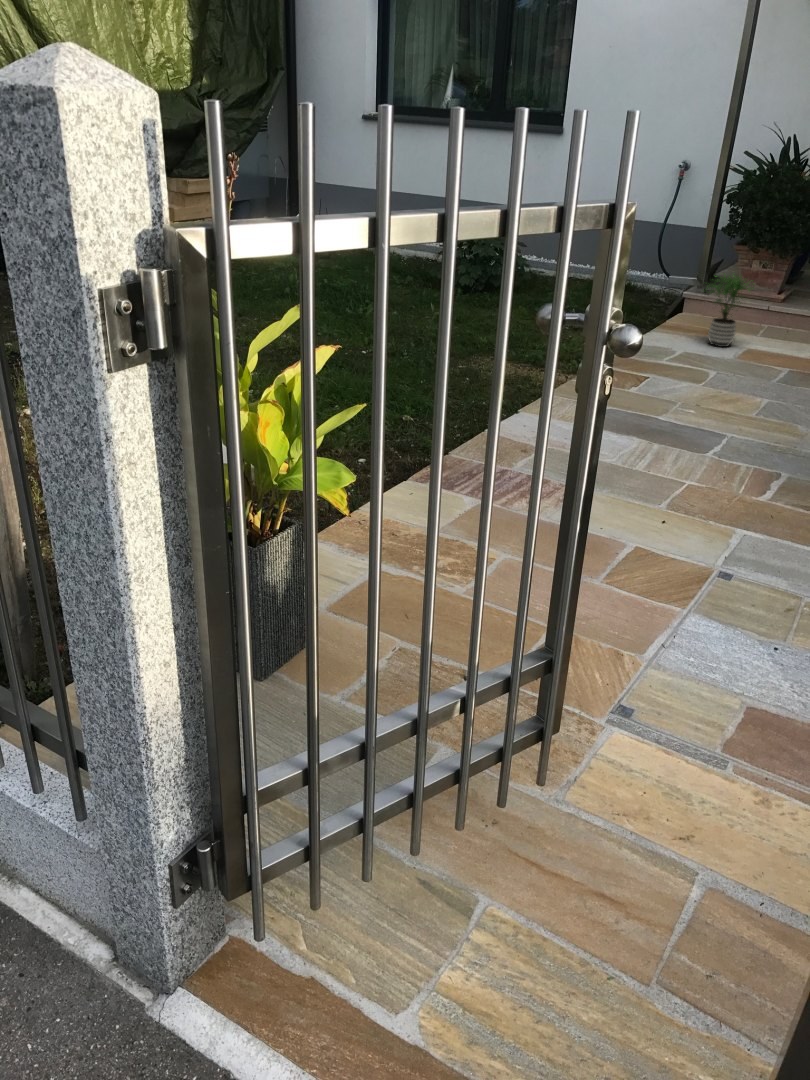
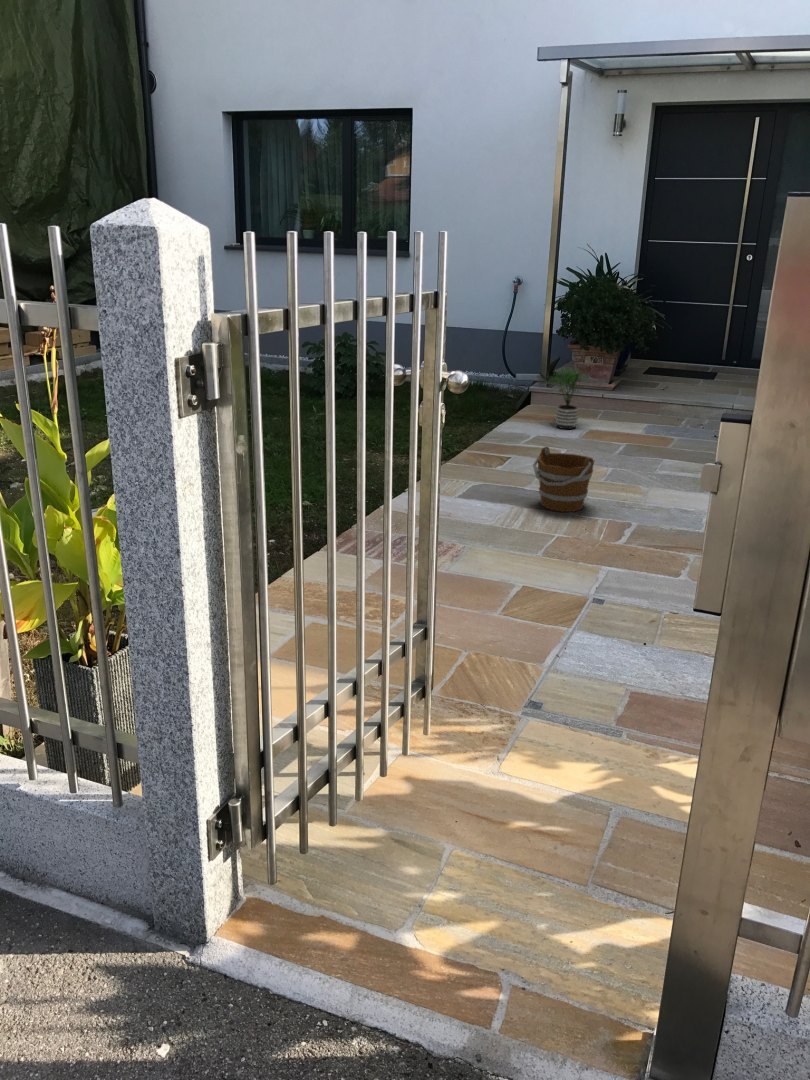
bucket: none [669,373,746,453] -> present [533,447,594,512]

